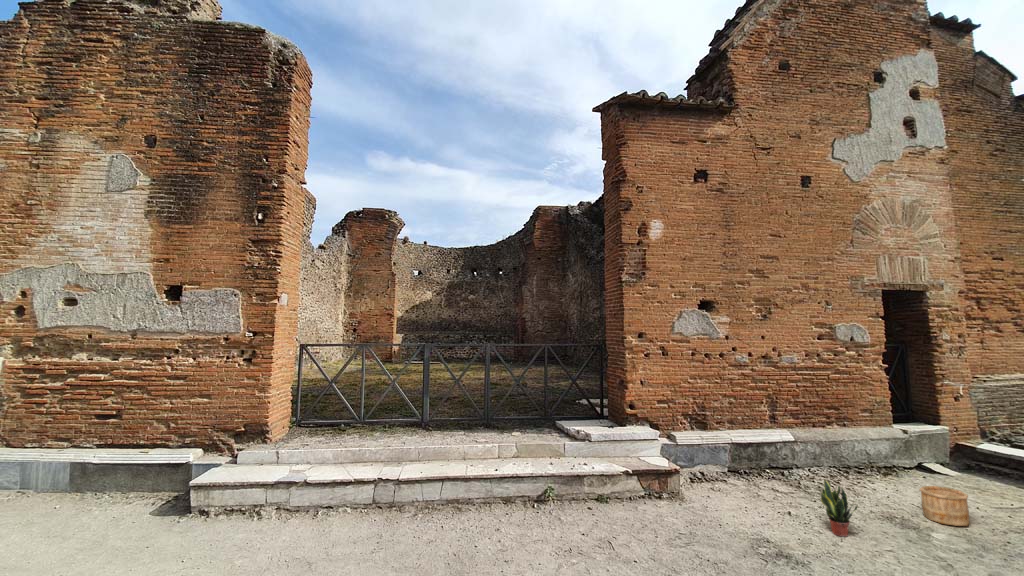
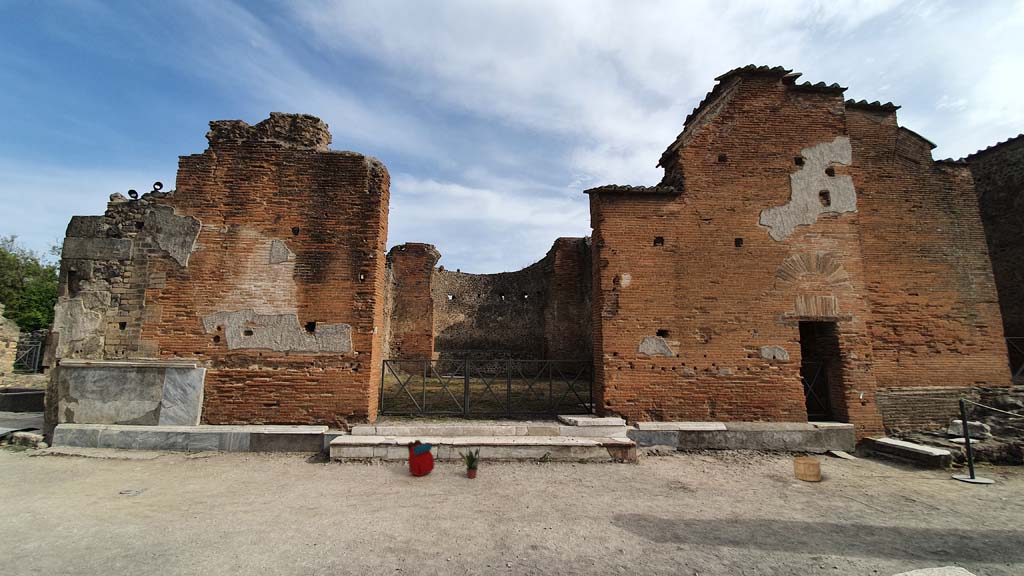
backpack: none [322,475,367,540] -> present [408,440,434,476]
potted plant: present [821,480,858,537] -> present [459,446,482,478]

